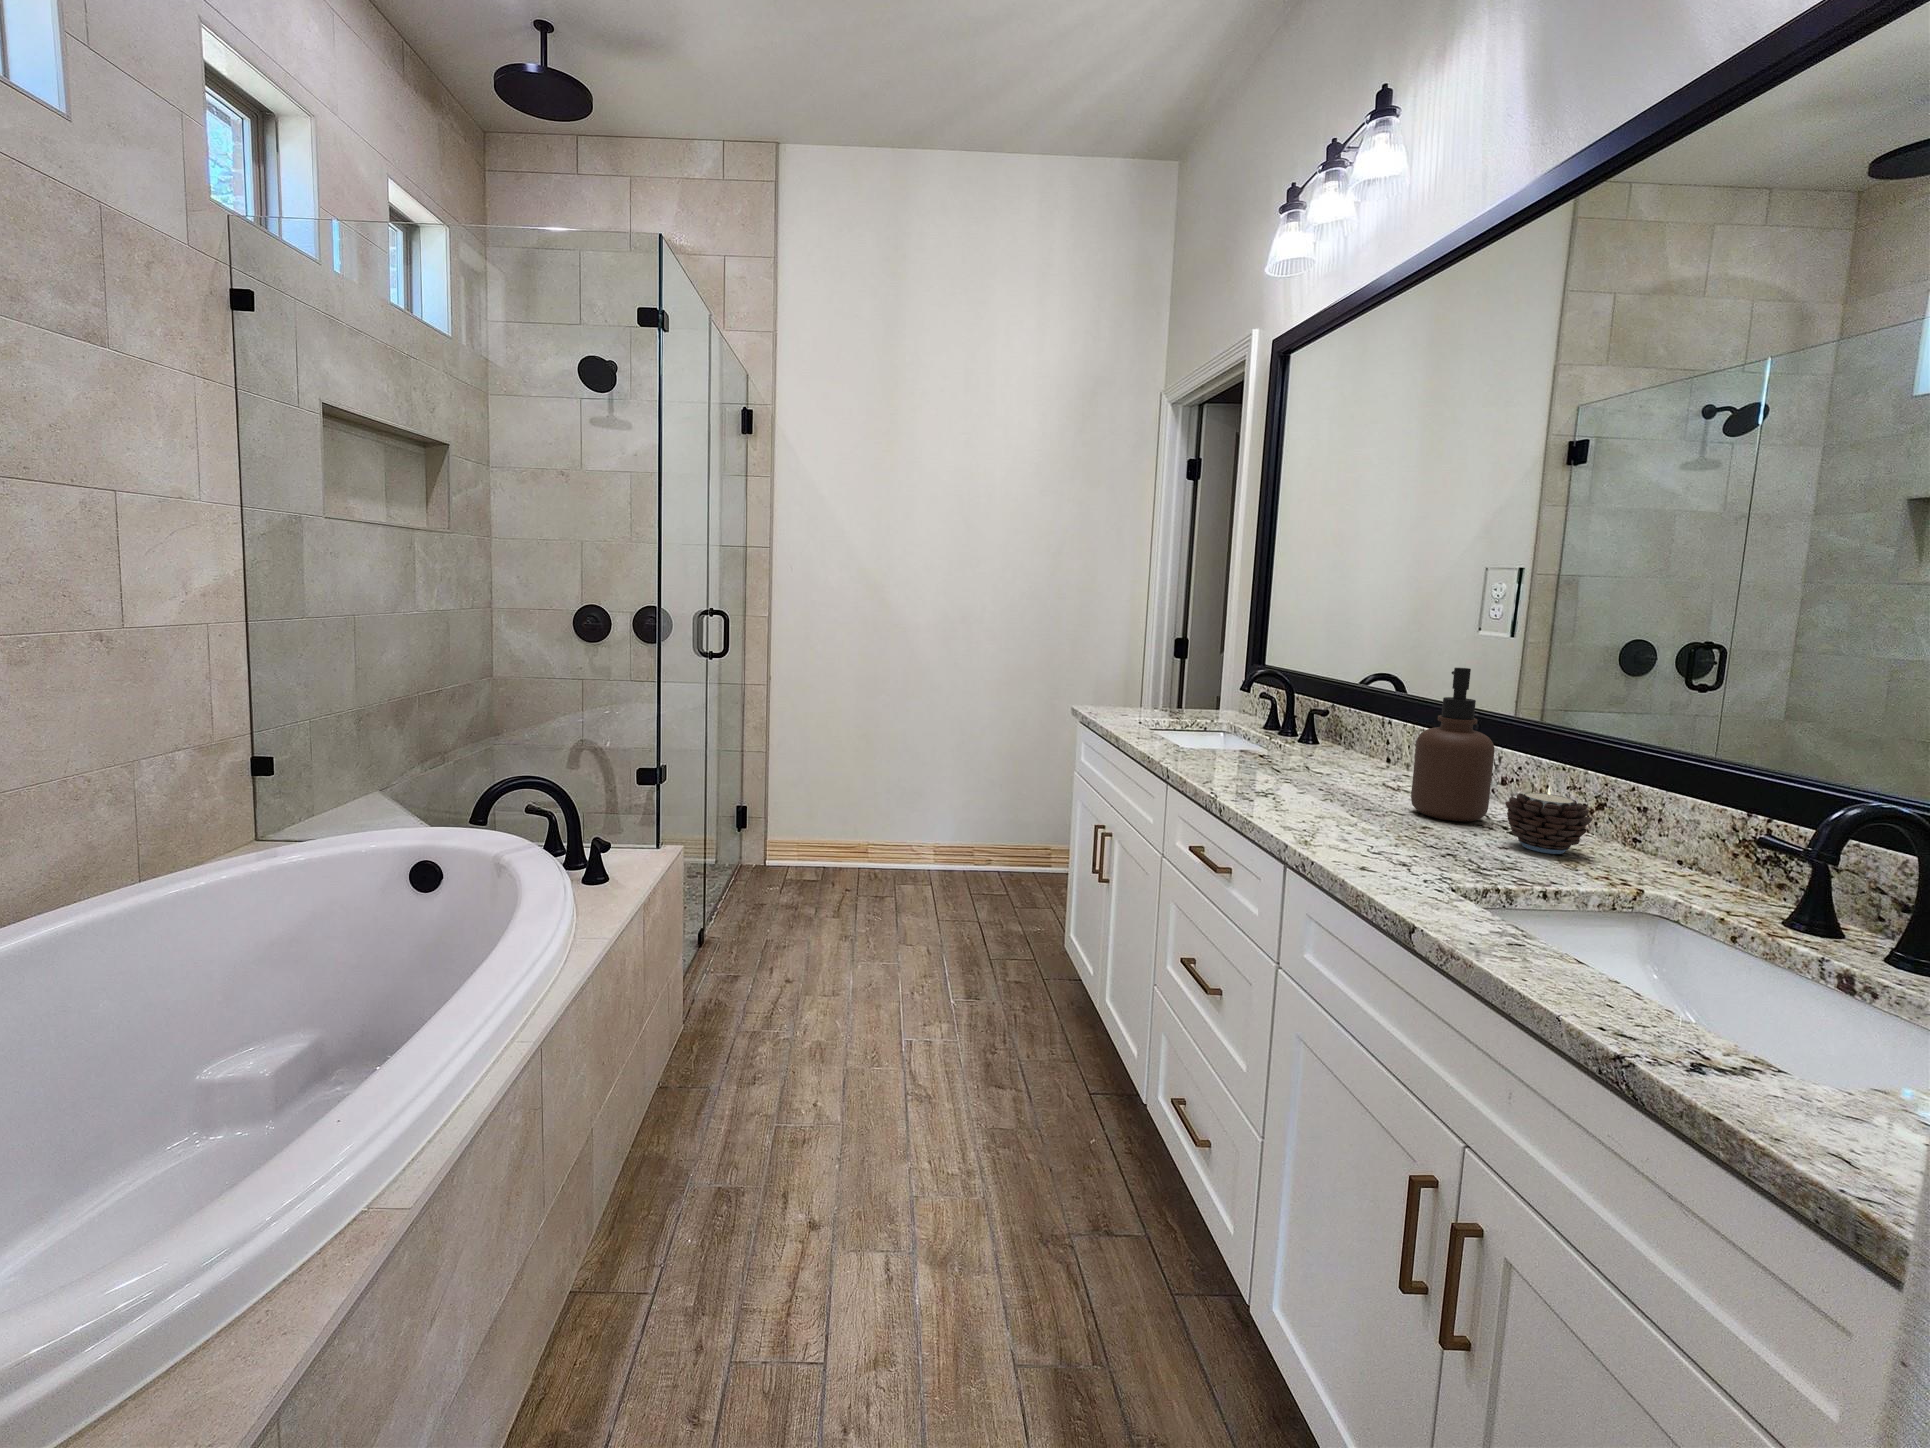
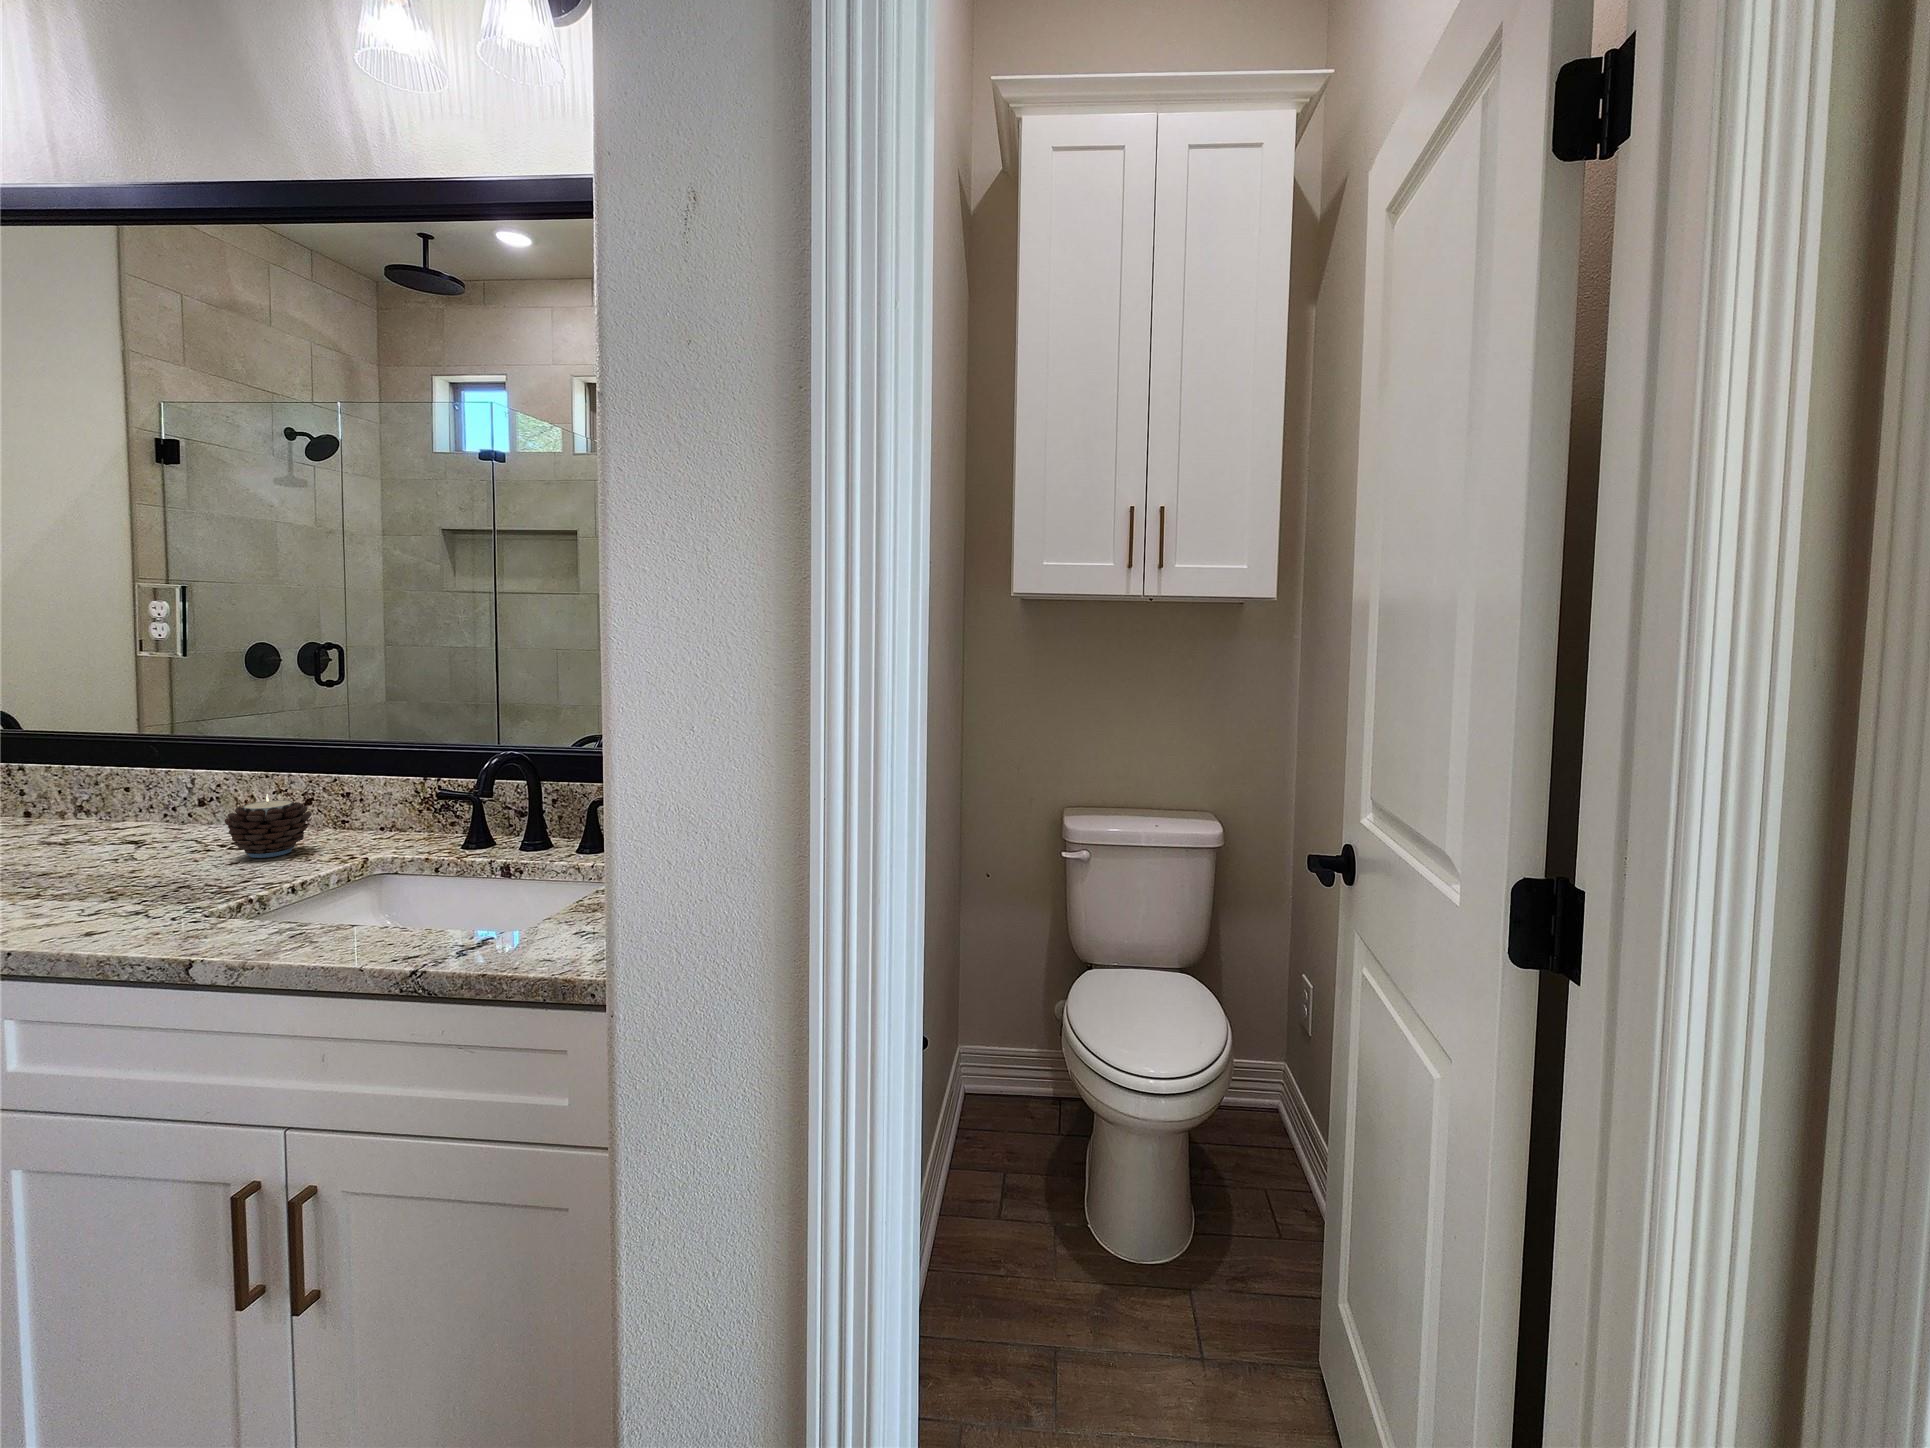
soap dispenser: present [1411,668,1495,822] -> none [95,690,199,860]

